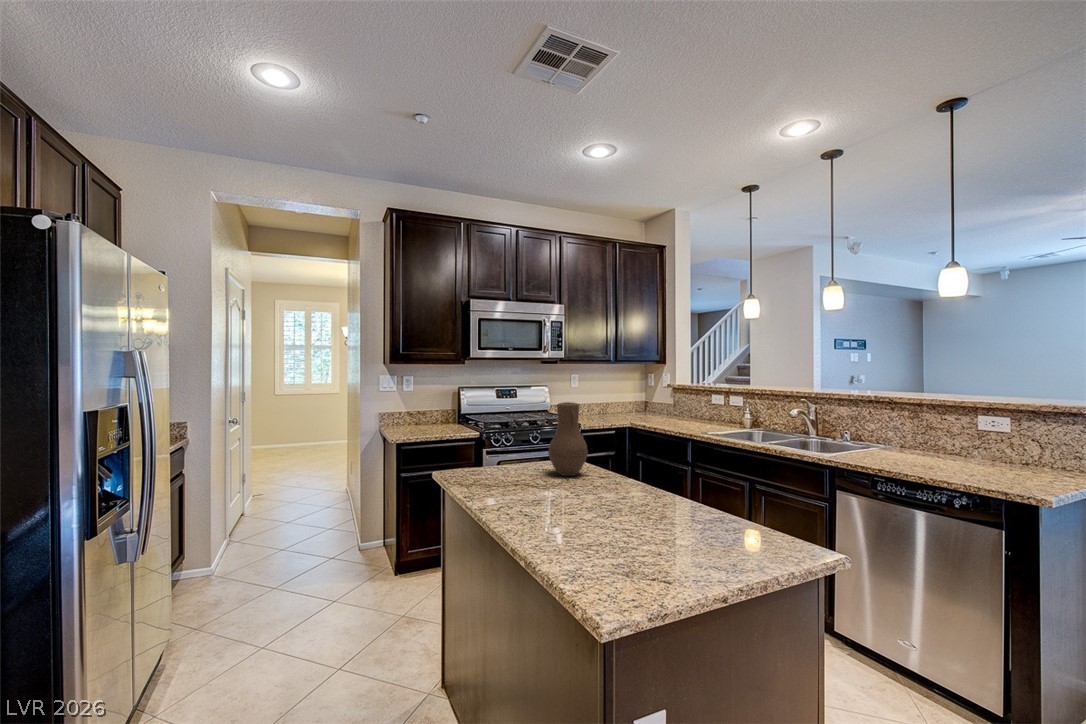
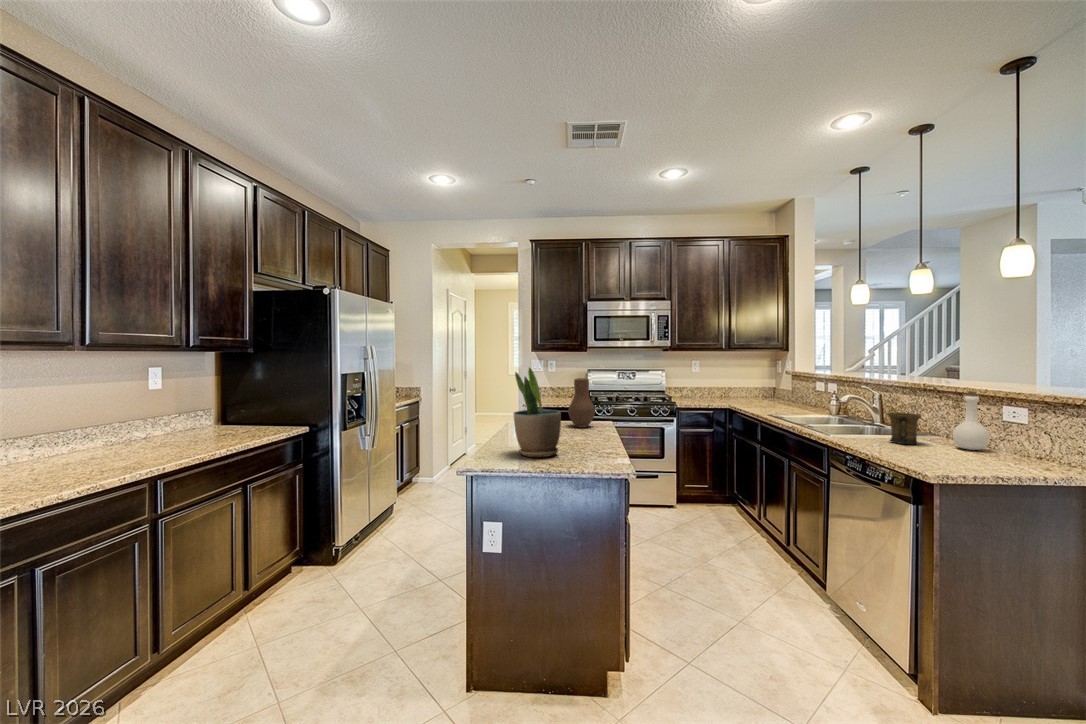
potted plant: none [616,391,703,561] -> present [514,368,561,457]
bottle: none [941,402,976,461] -> present [953,391,990,450]
mug: none [880,427,917,460] -> present [887,412,922,444]

